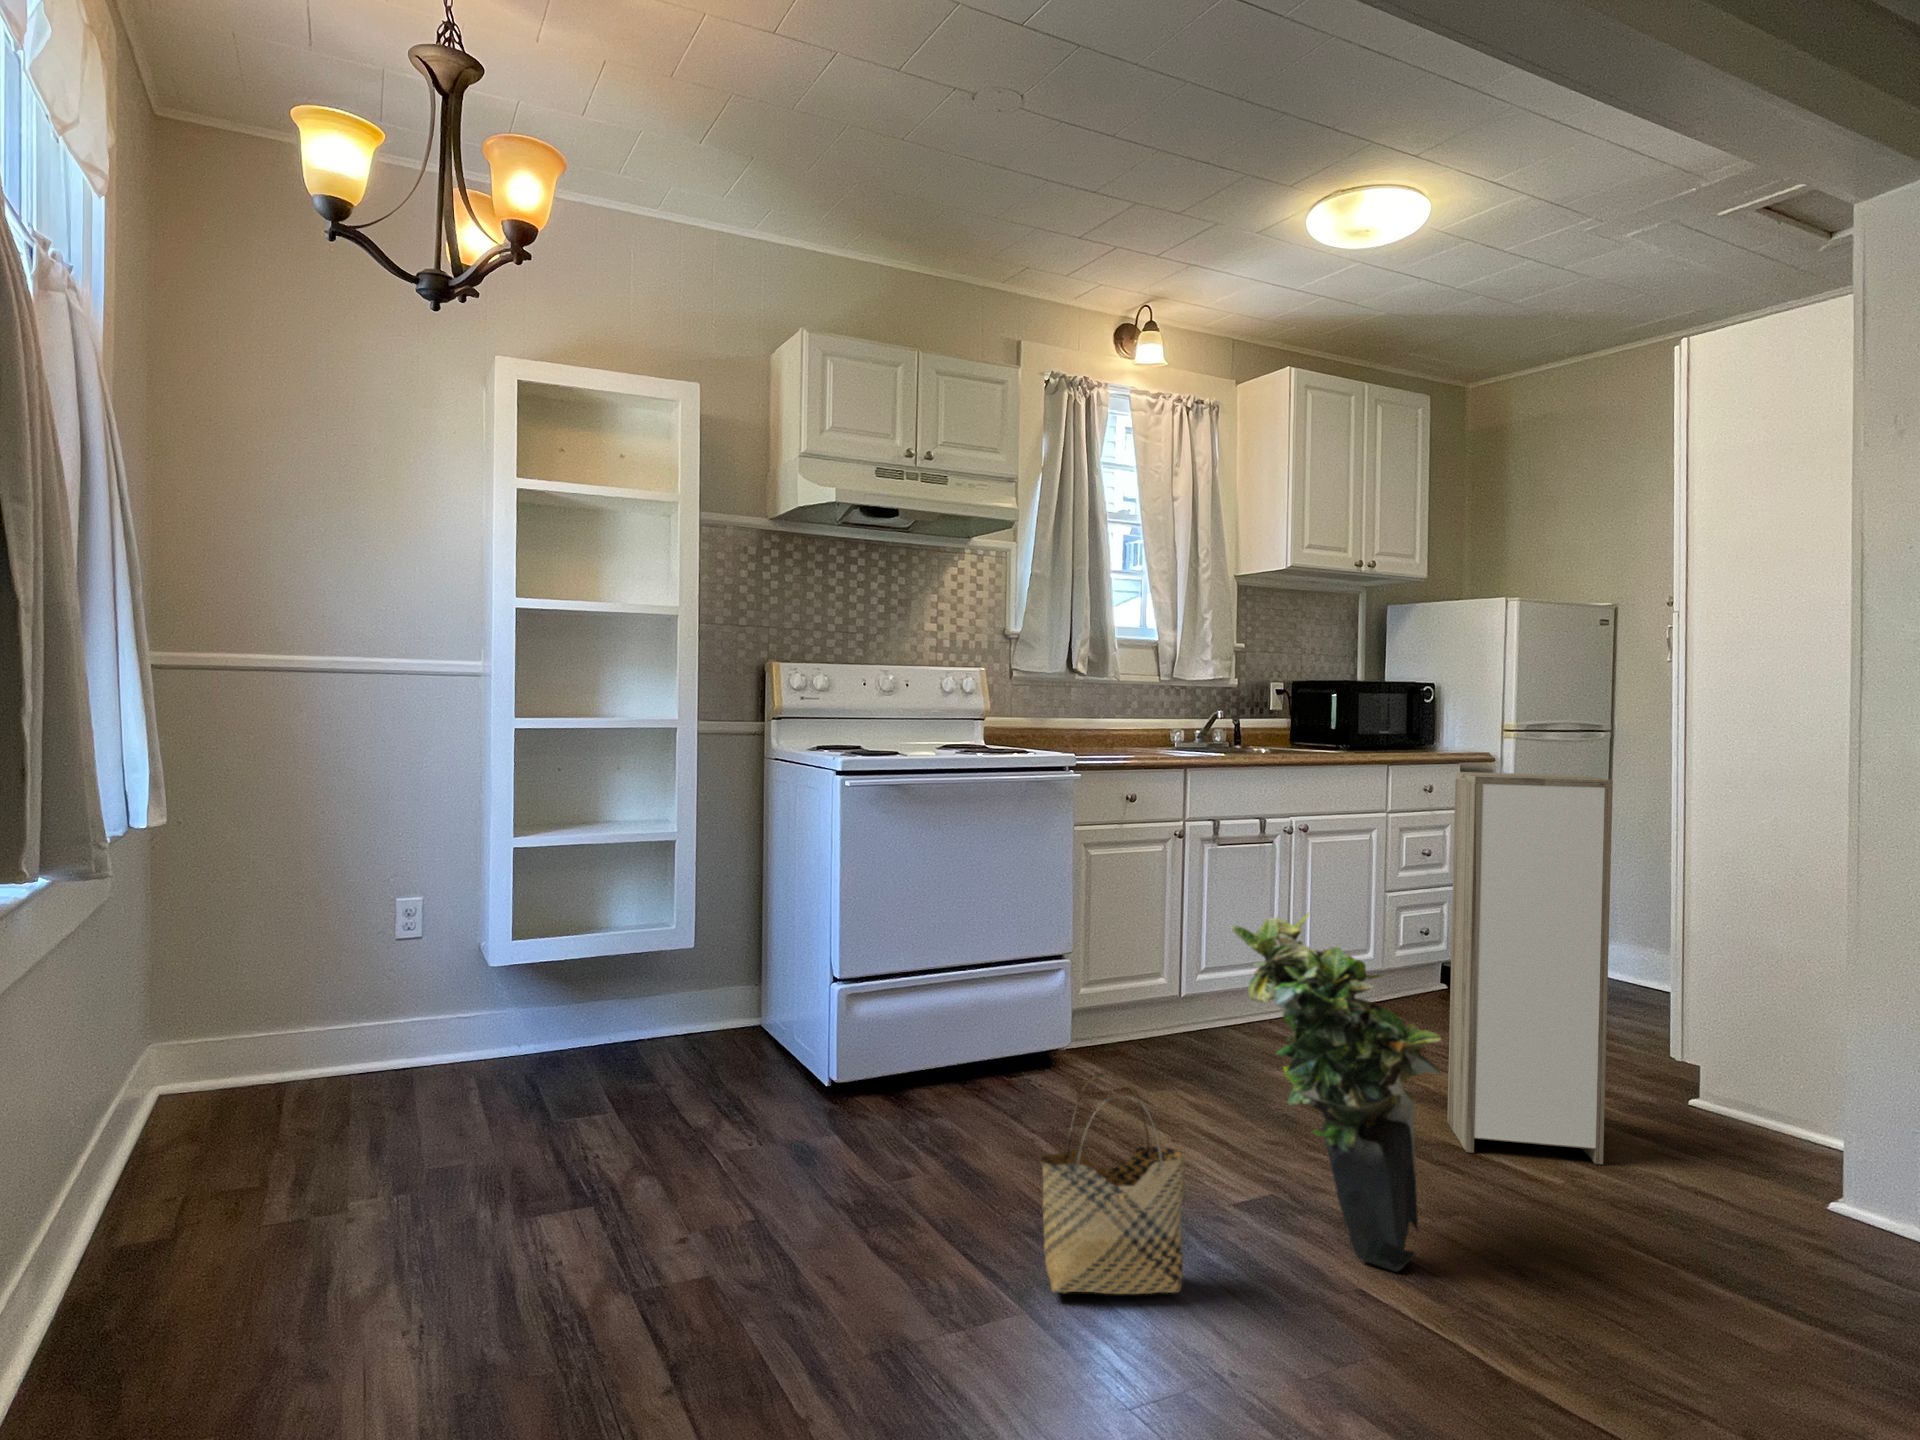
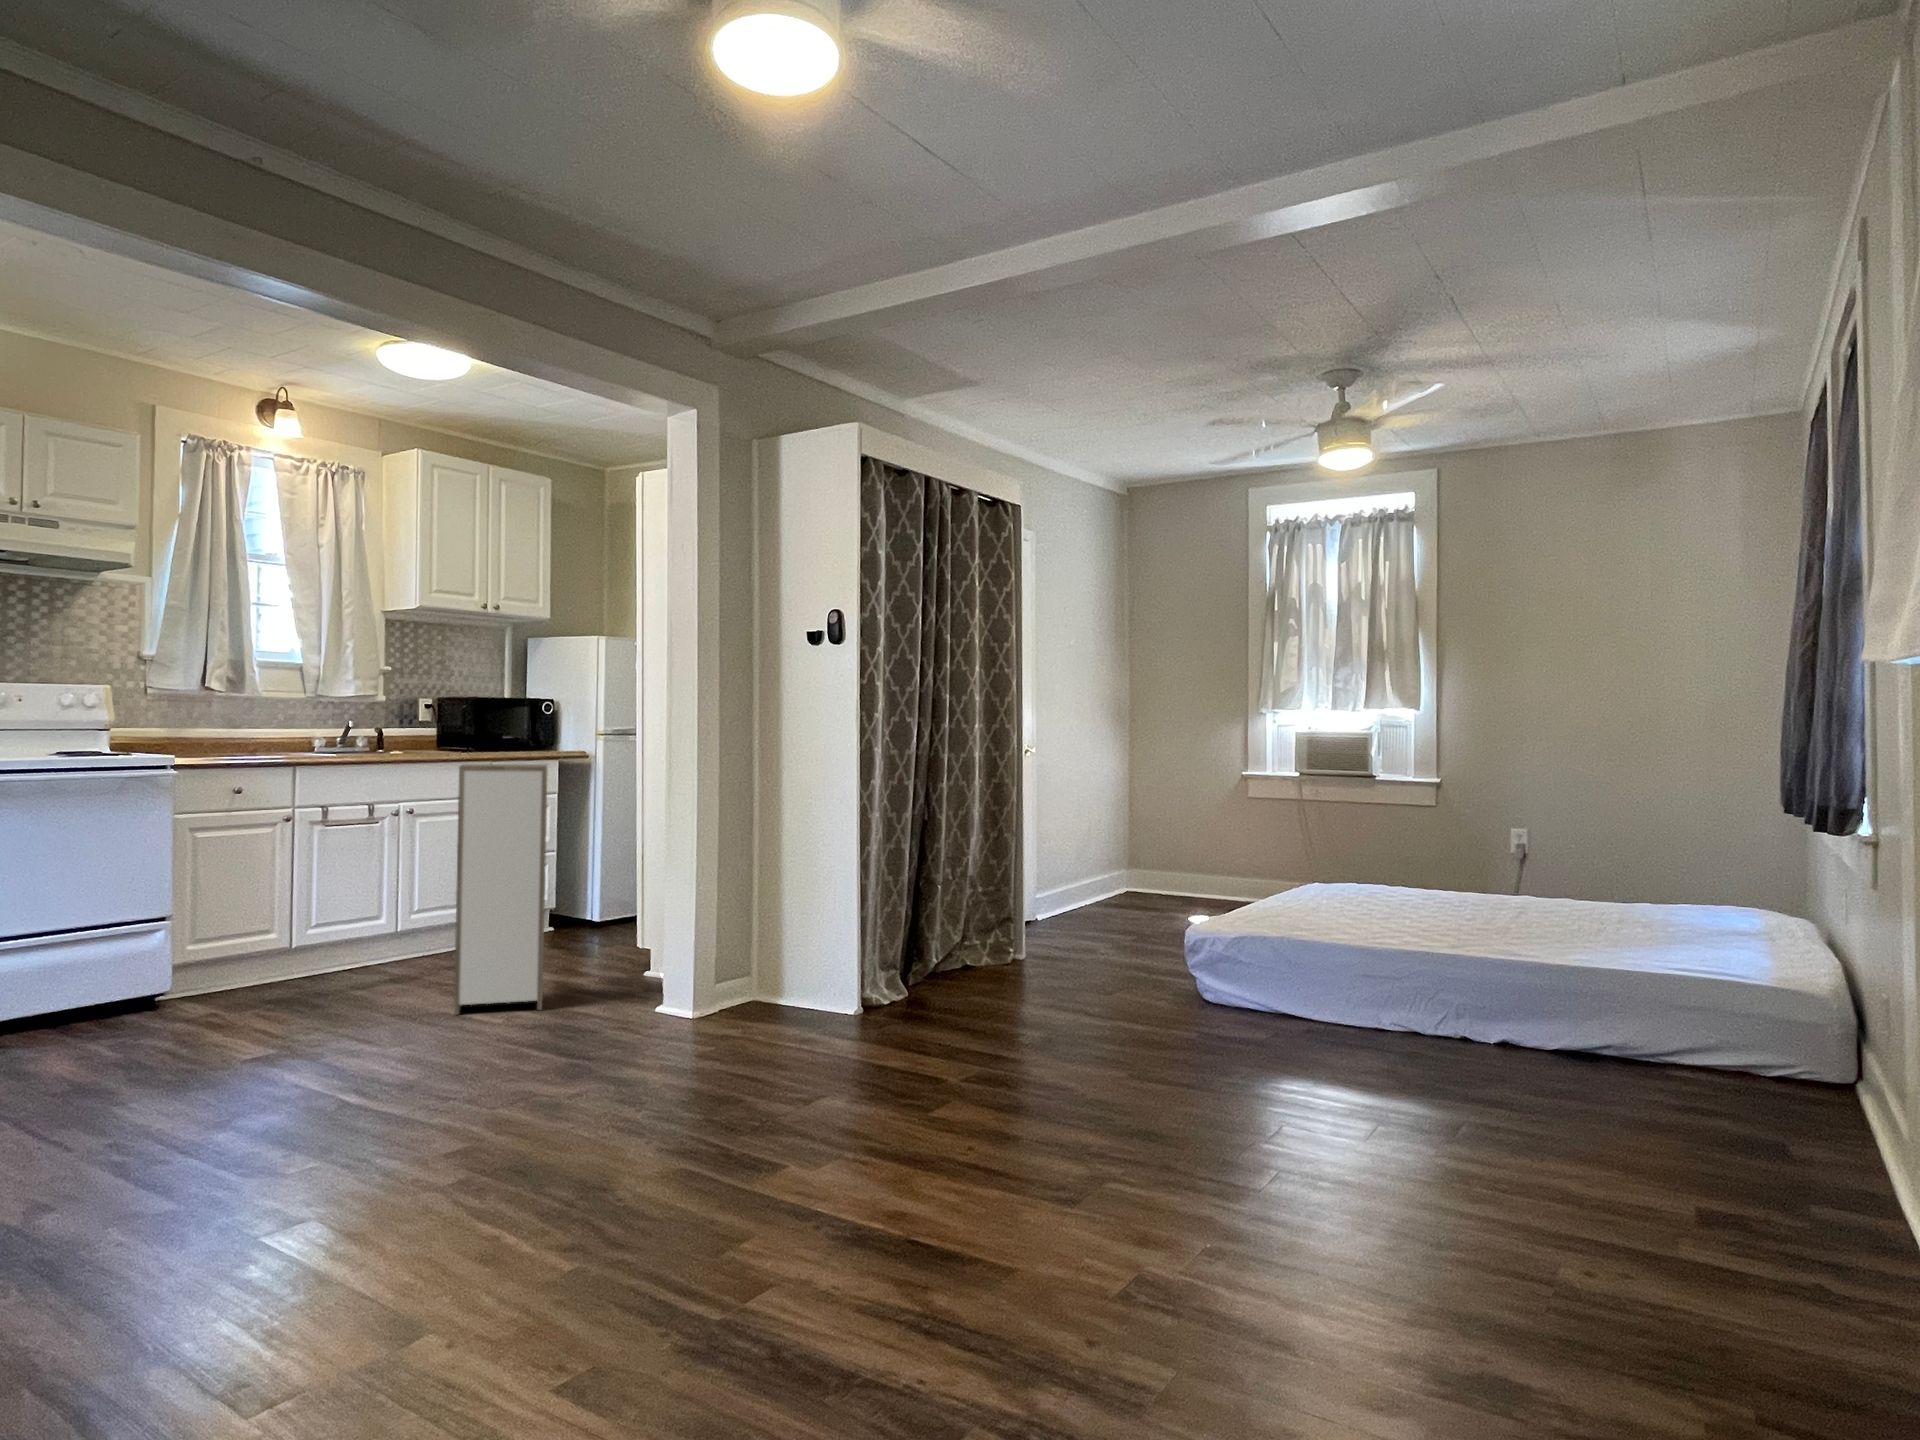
potted plant: present [1231,913,1441,1272] -> none [232,856,377,1073]
woven basket: present [1040,1072,1185,1294] -> none [50,967,174,1113]

